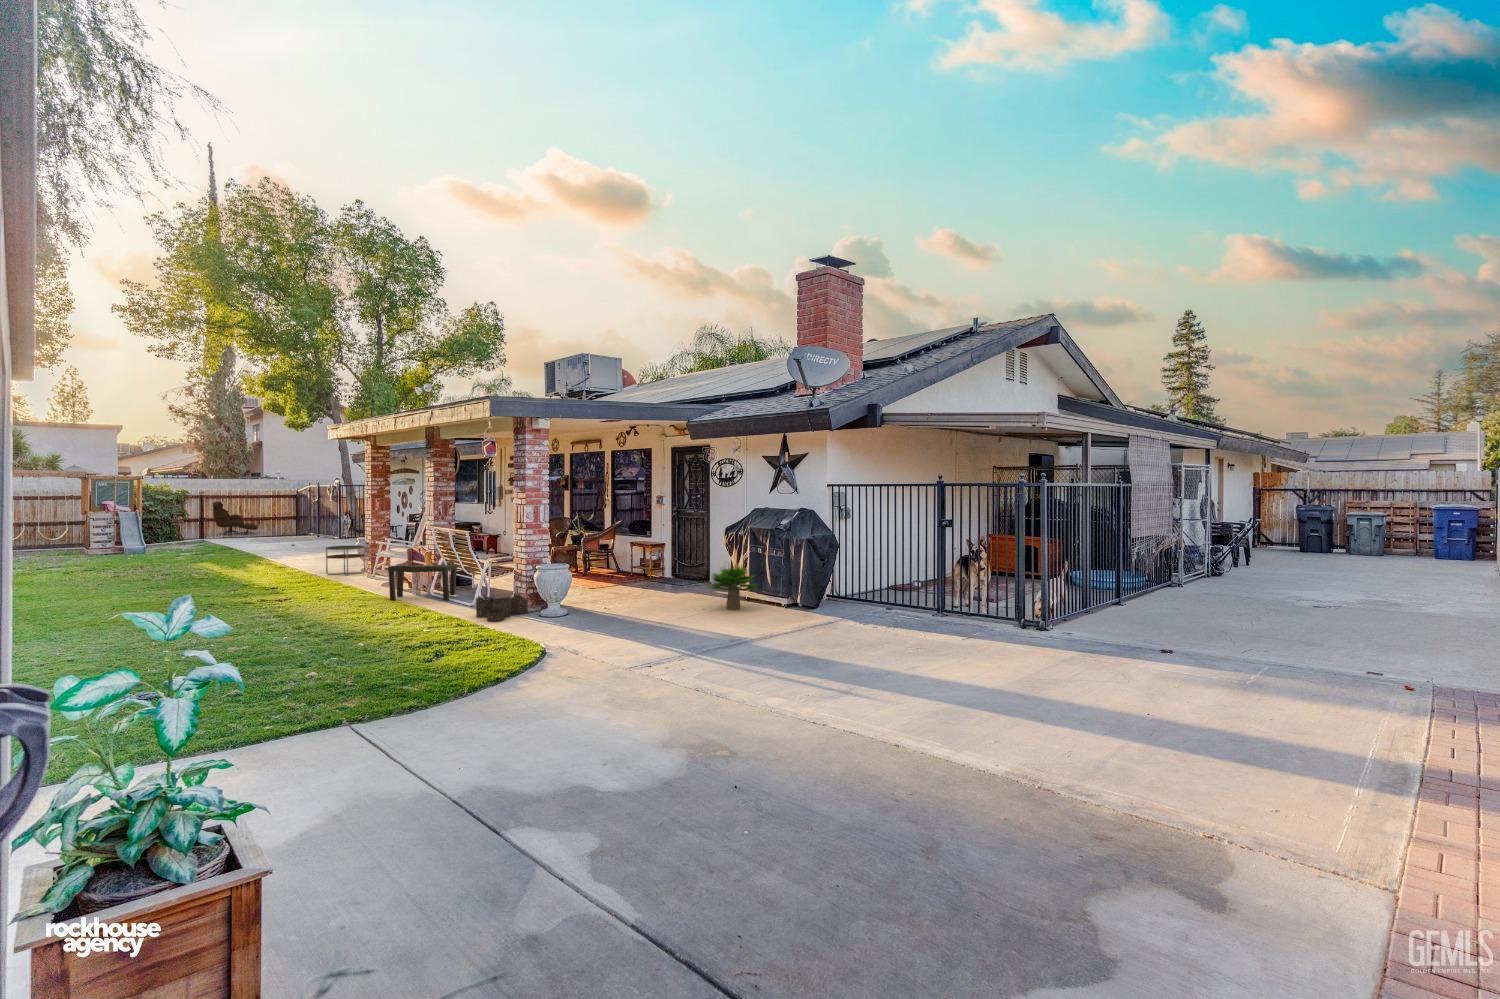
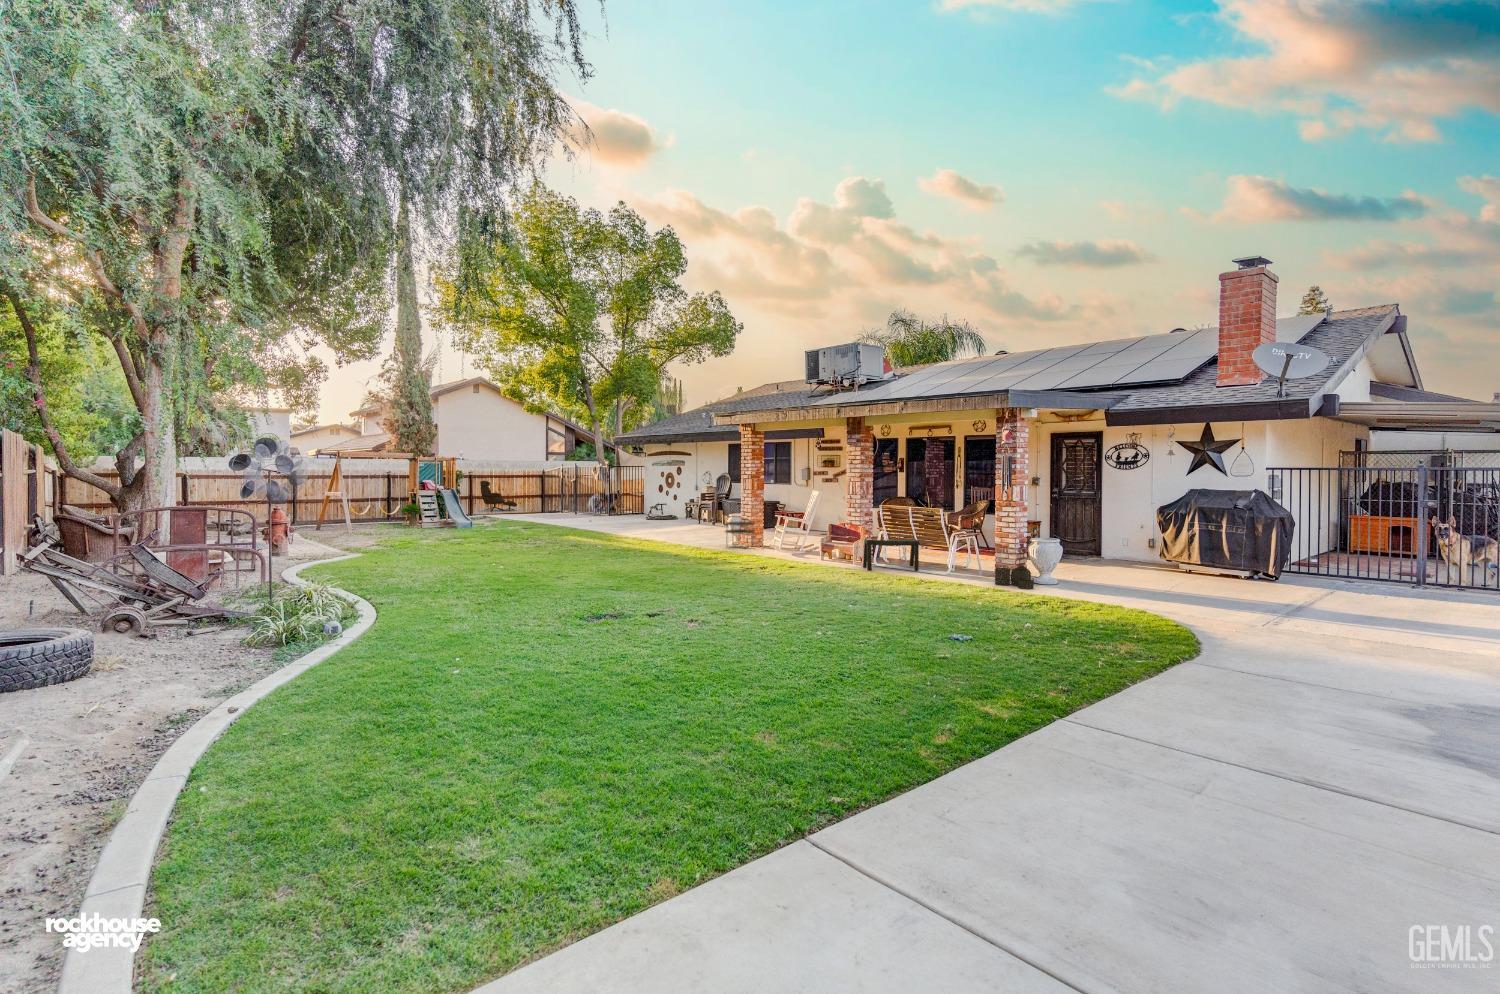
potted plant: present [711,566,757,610] -> present [401,504,424,525]

